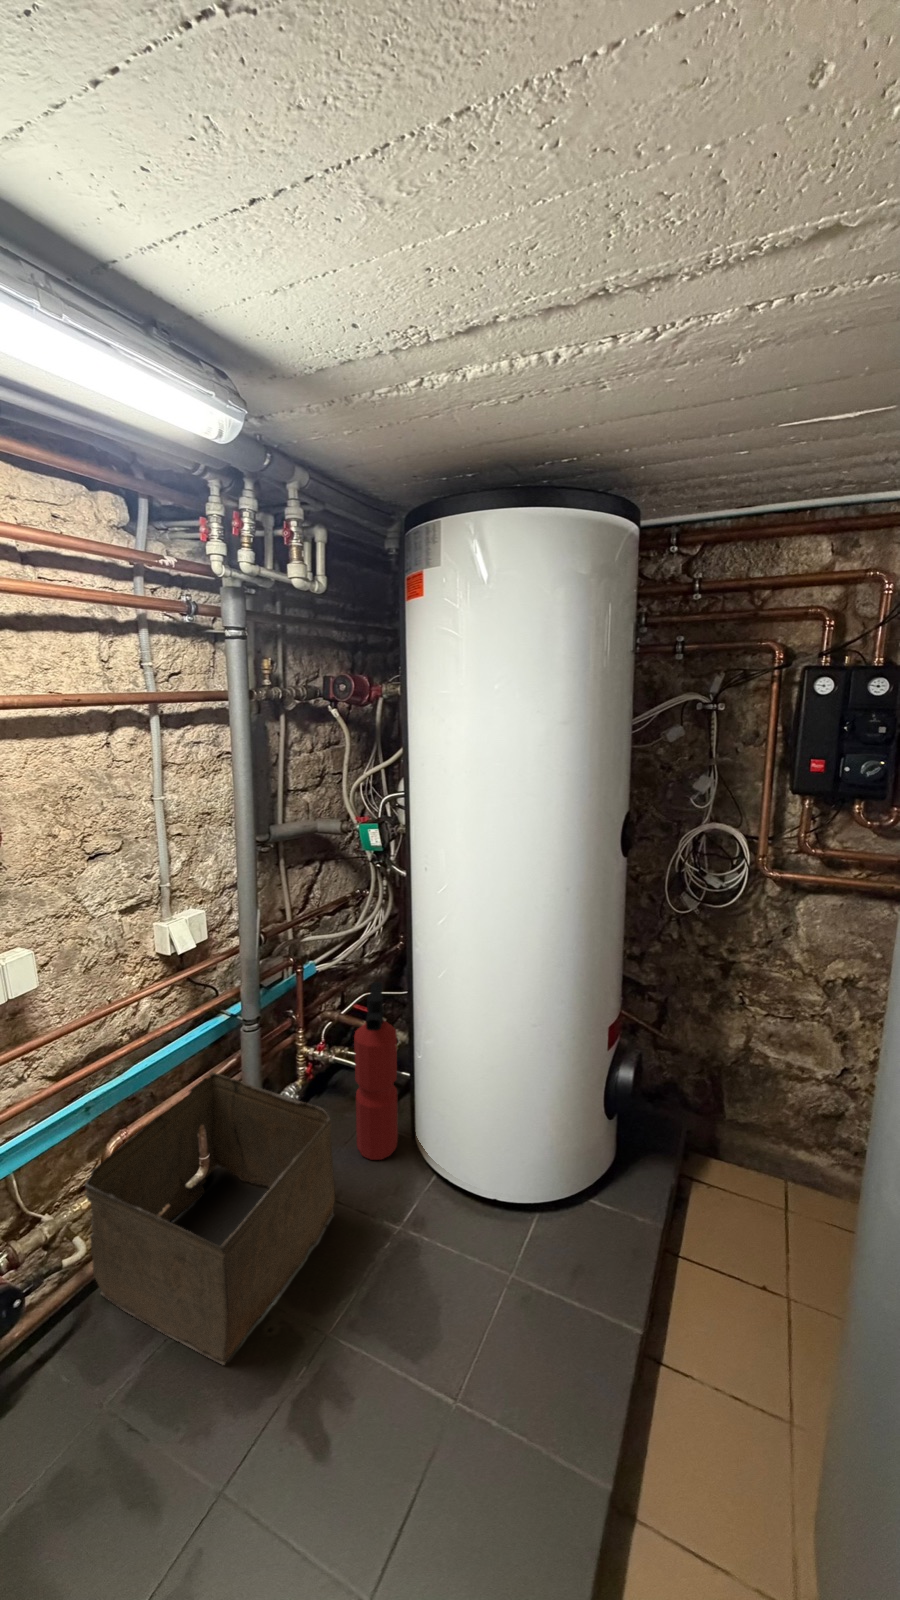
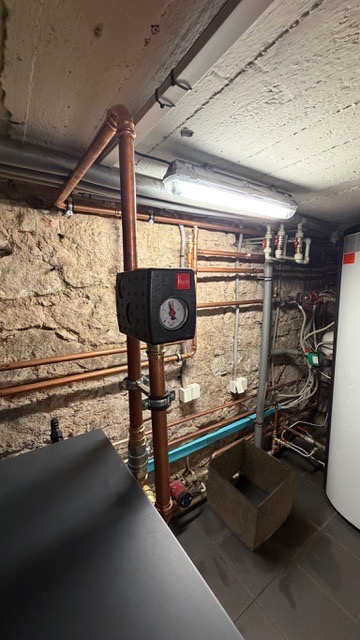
fire extinguisher: present [354,982,398,1160] -> none [299,421,322,497]

